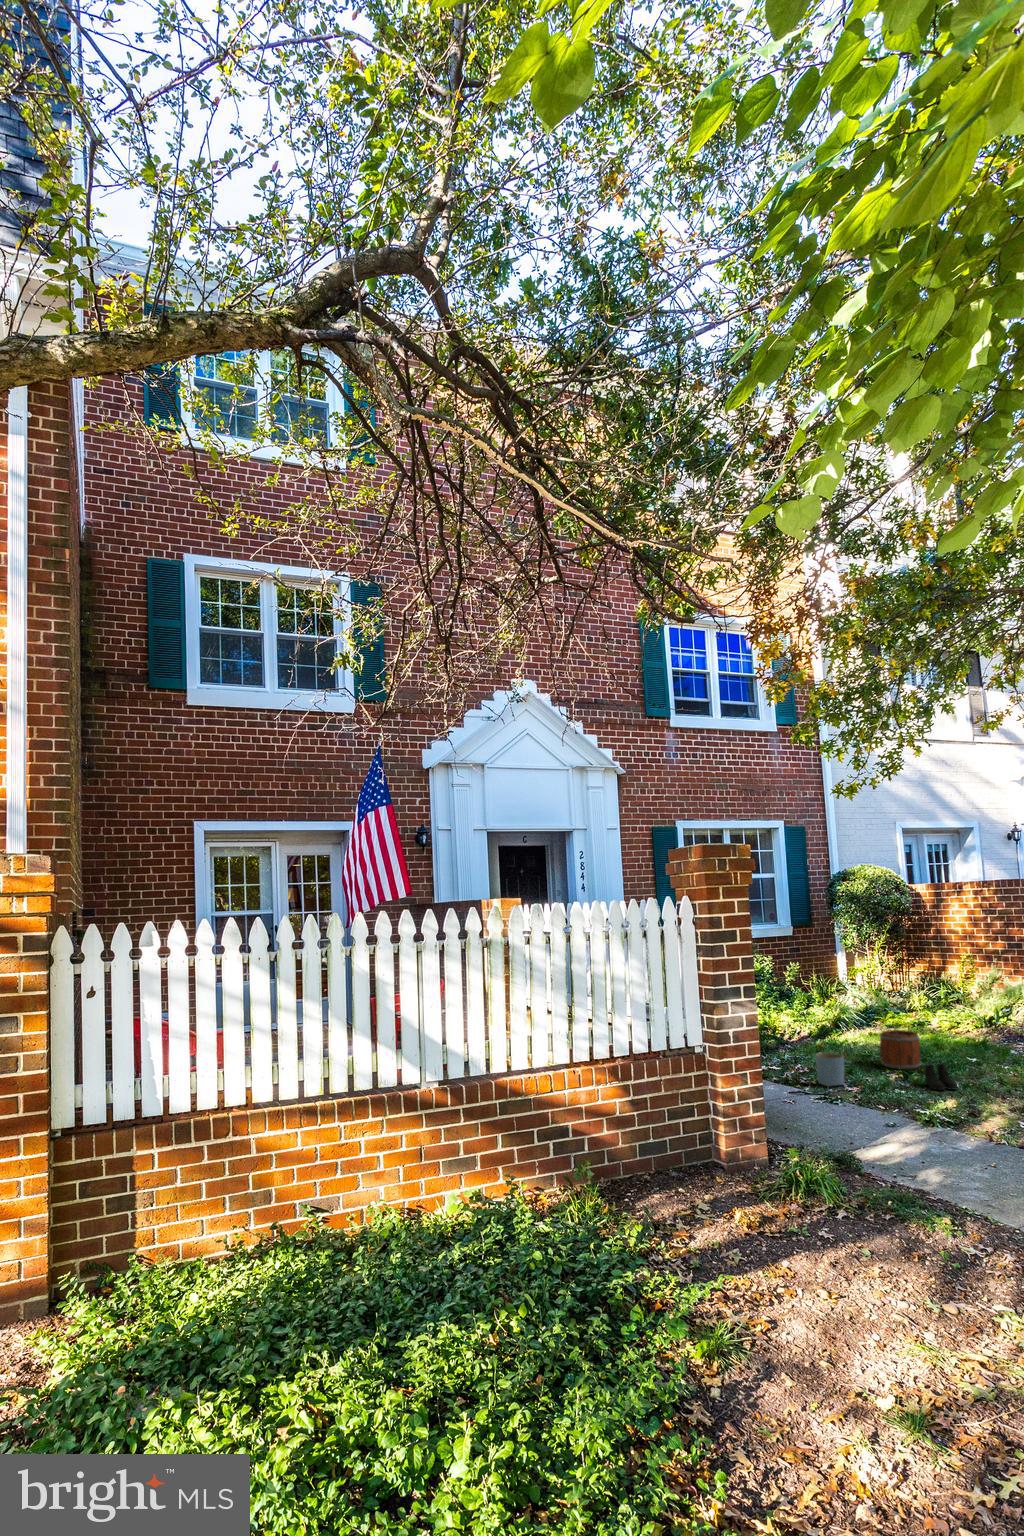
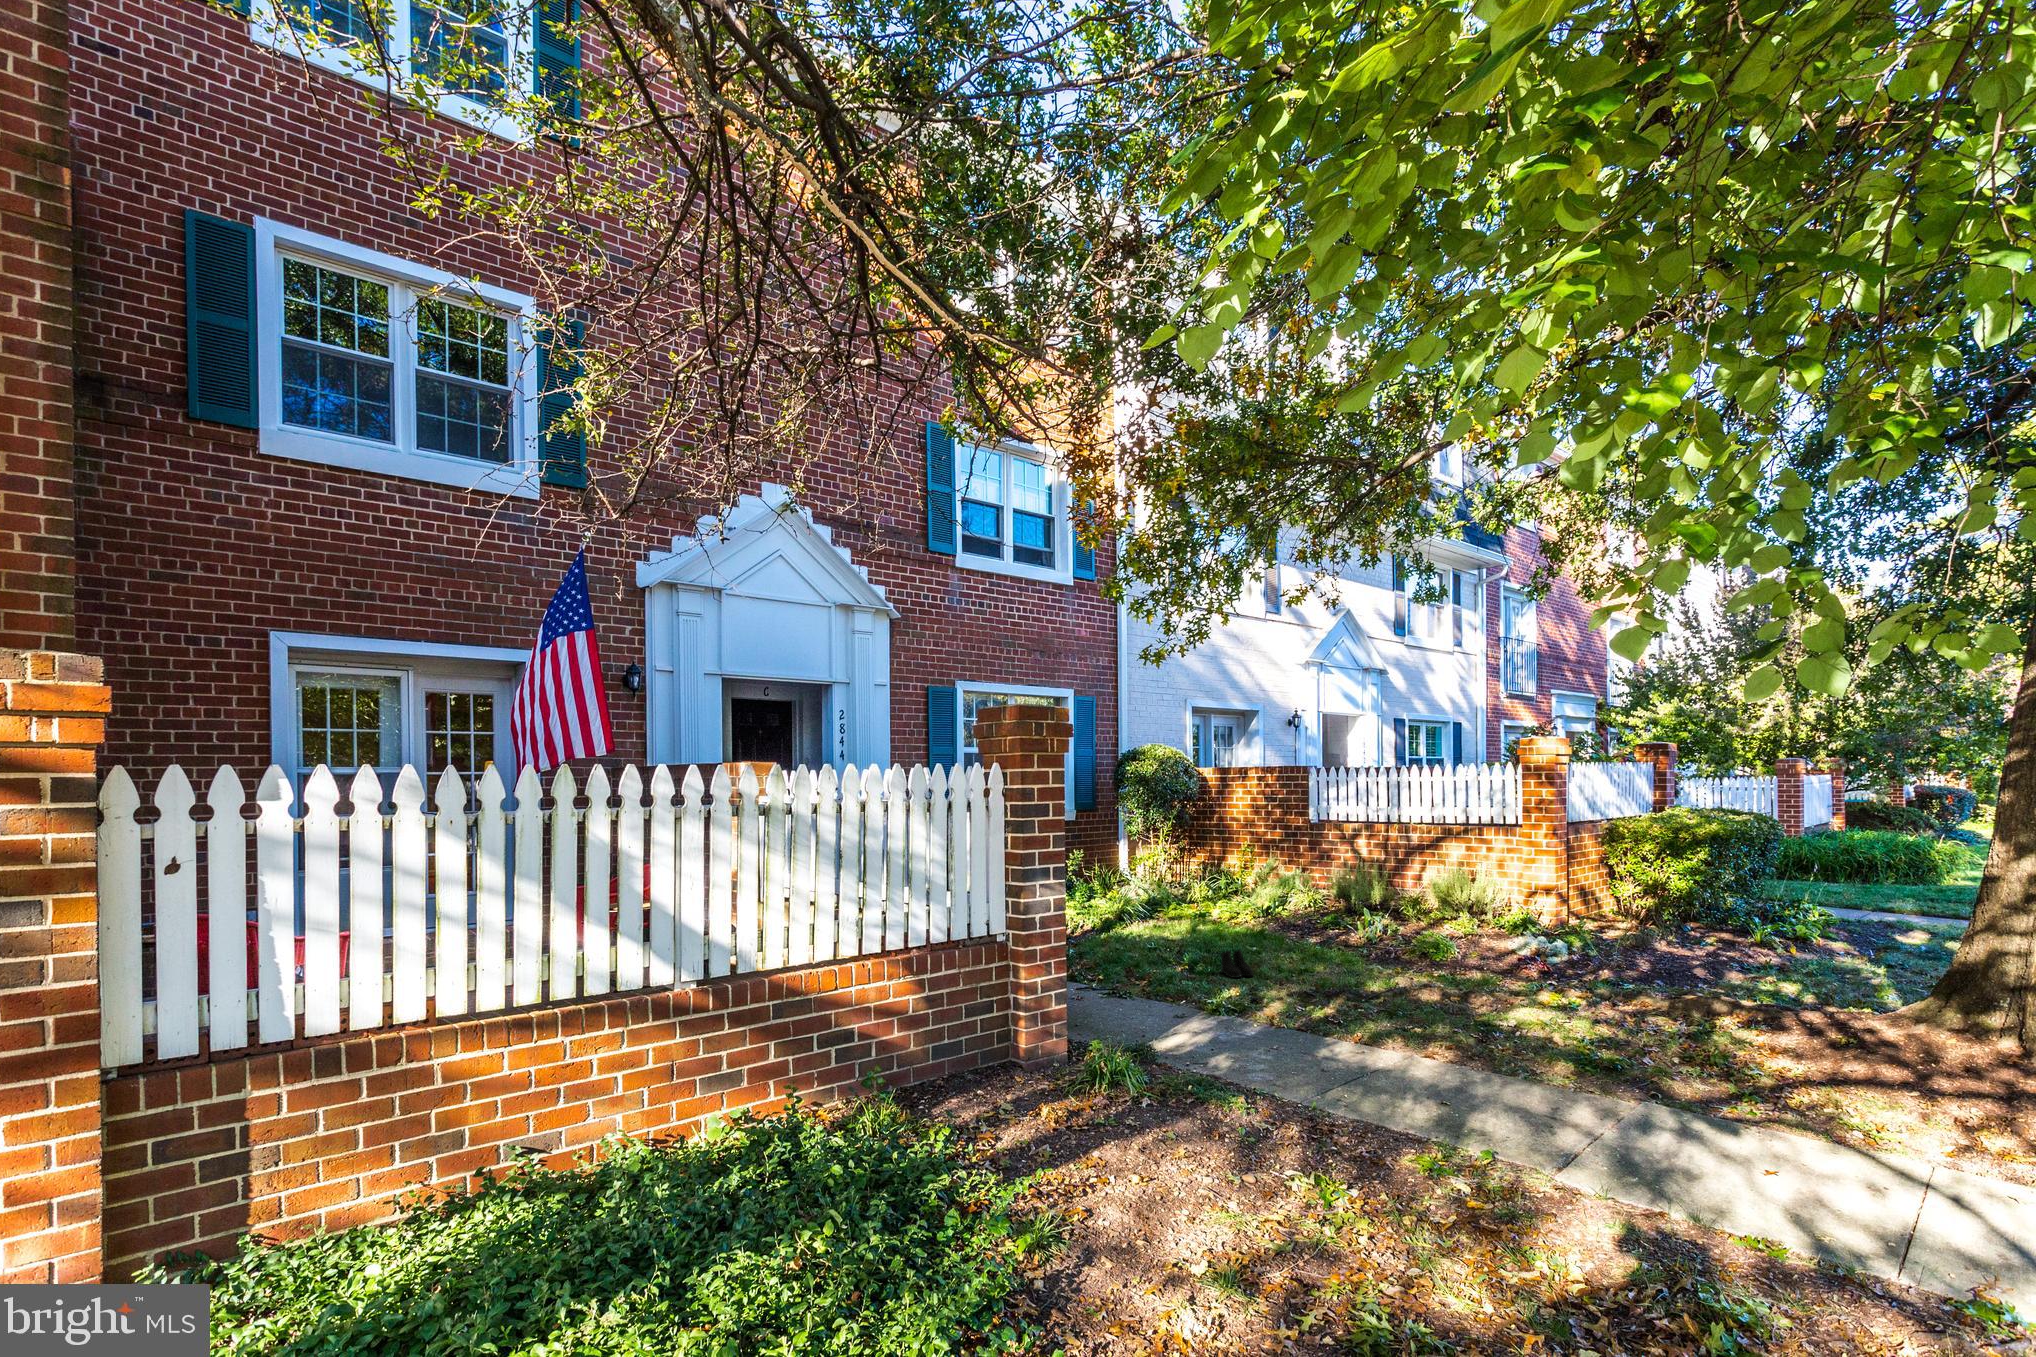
bucket: present [880,1030,921,1070] -> none [1173,917,1213,959]
planter: present [816,1053,844,1087] -> none [1112,942,1141,978]

